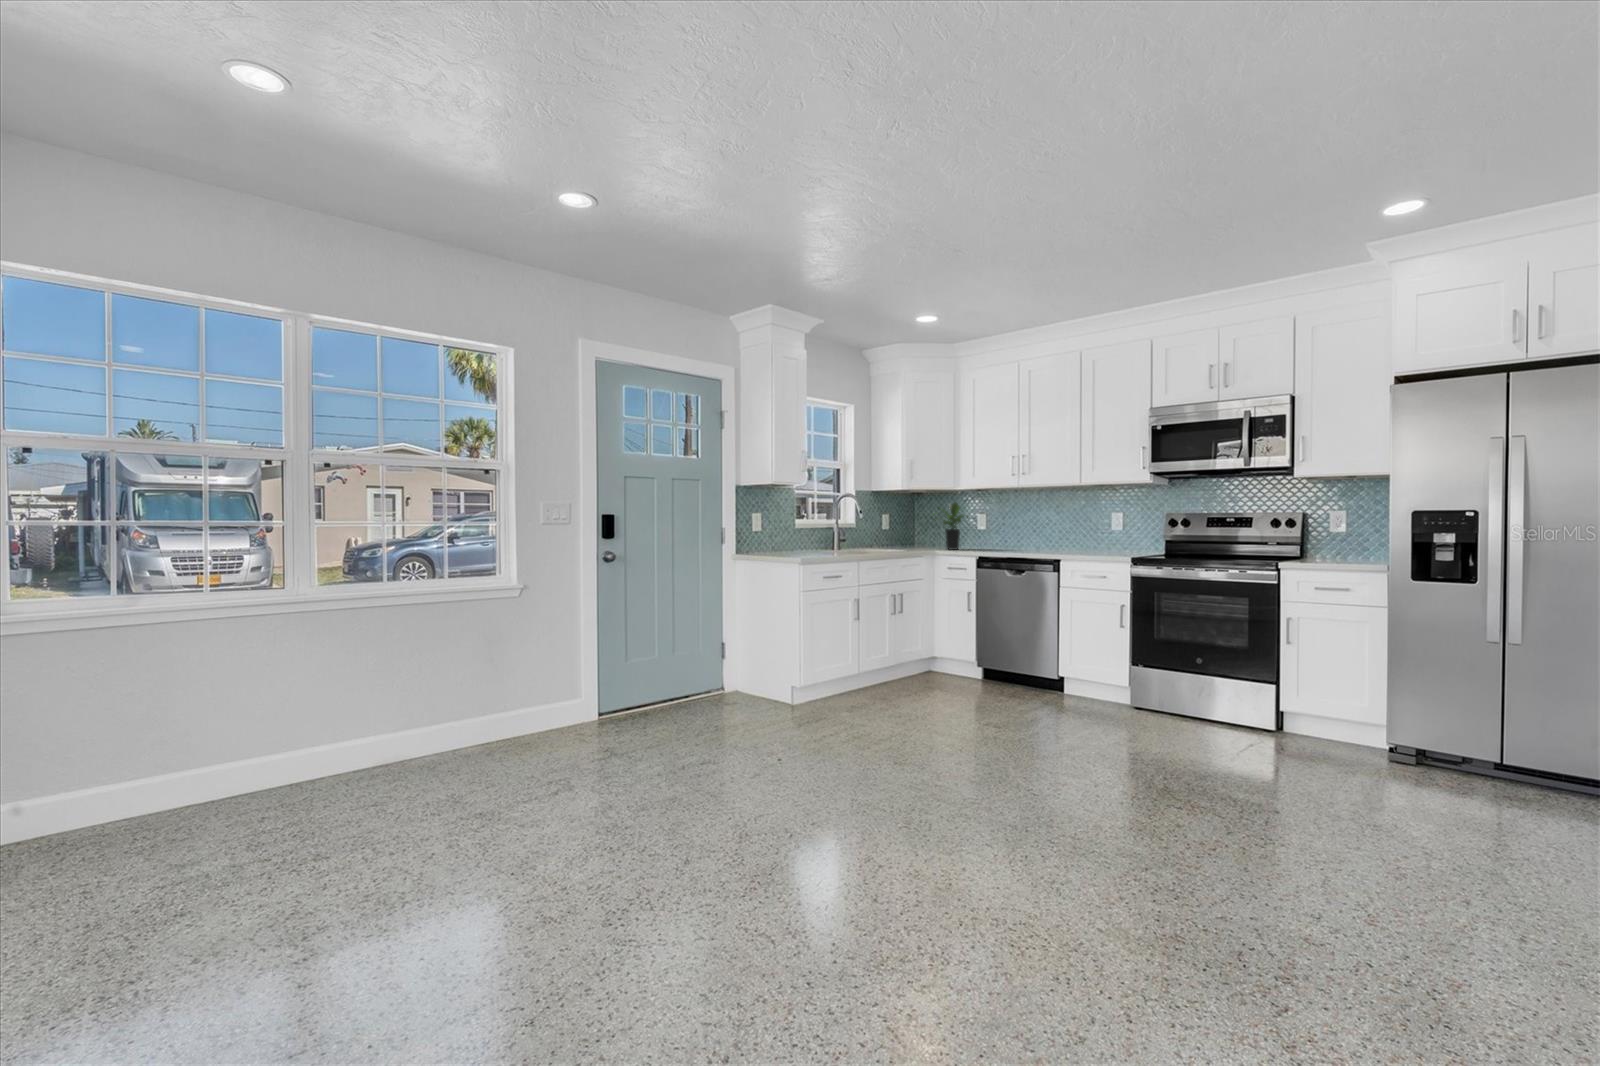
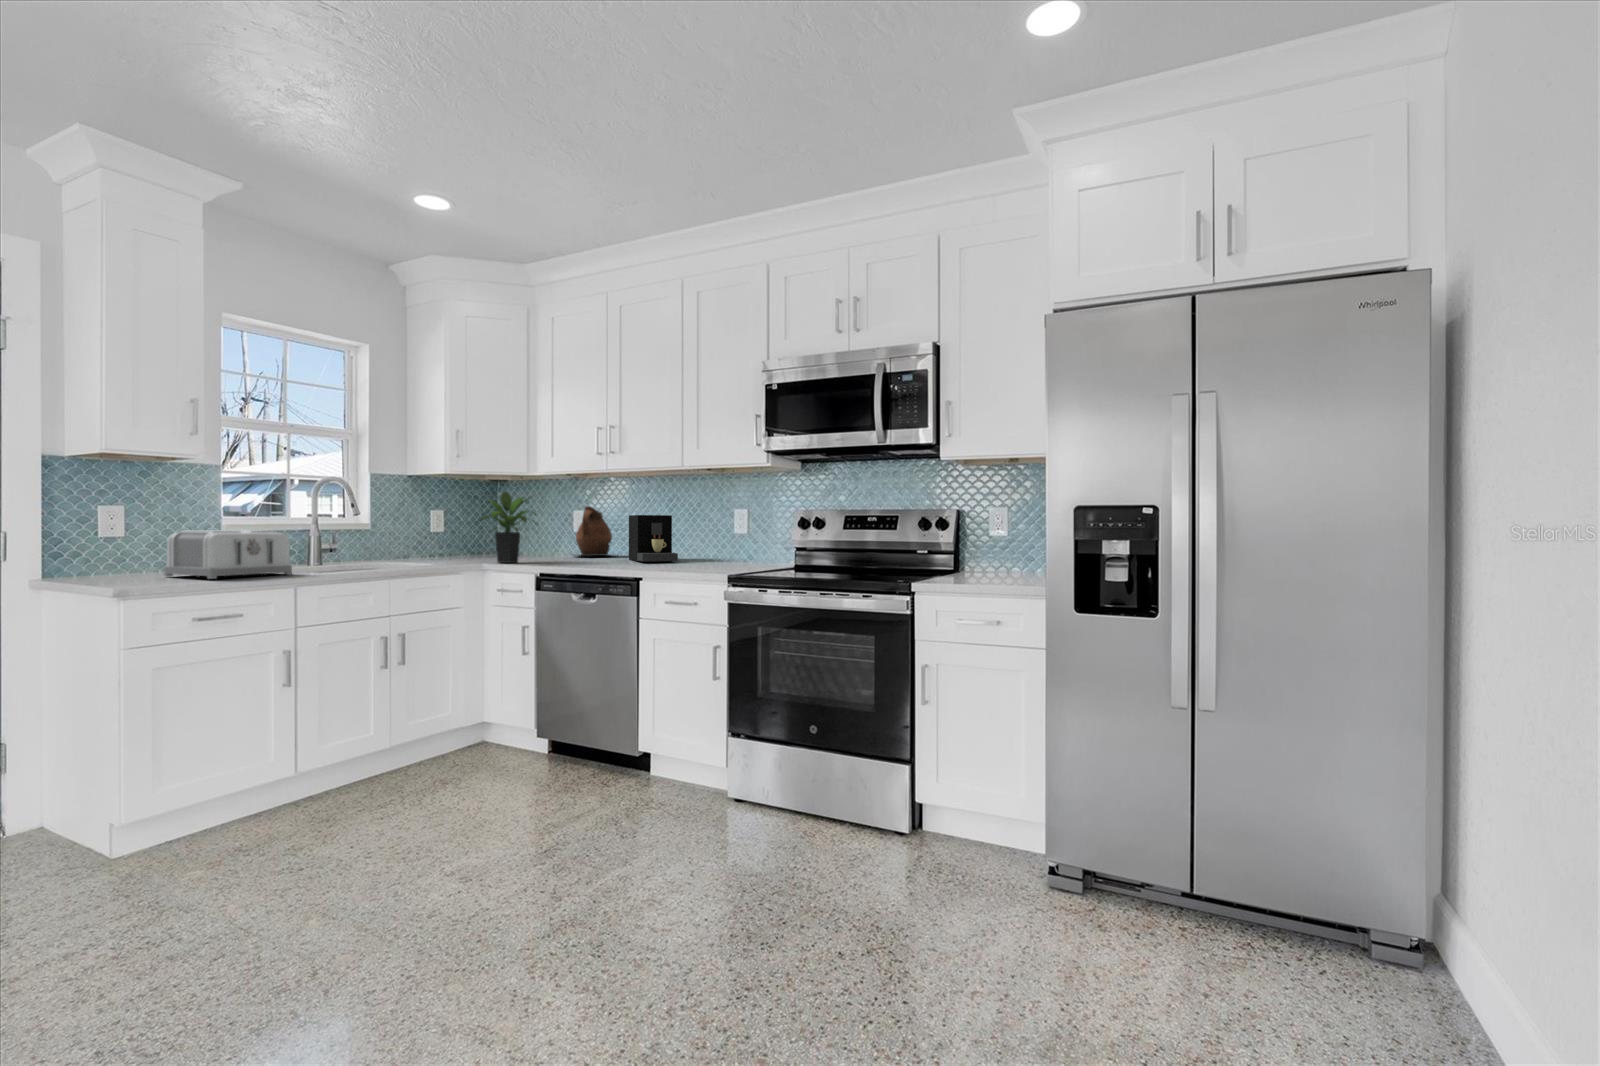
ceramic pitcher: none [981,511,1015,546] -> present [576,506,612,556]
coffee maker: none [1028,517,1071,550] -> present [629,515,678,562]
toaster: none [785,528,849,555] -> present [164,530,292,579]

